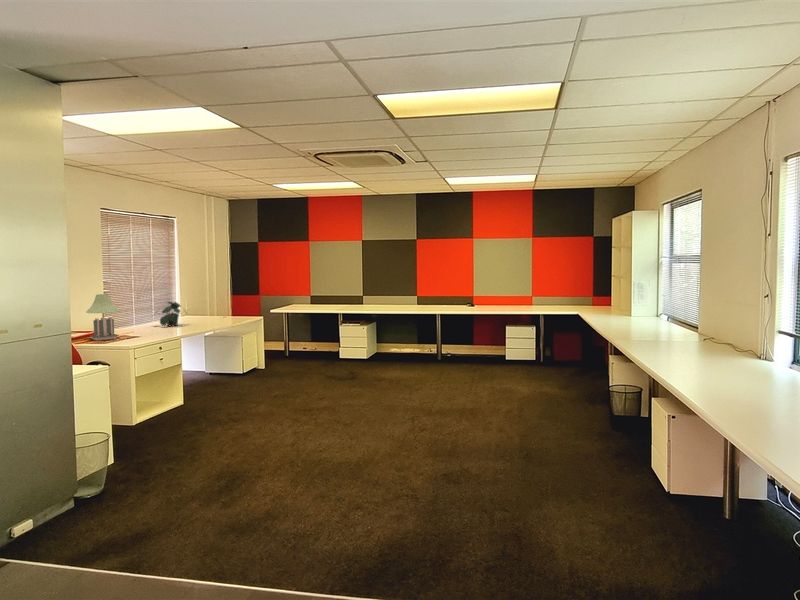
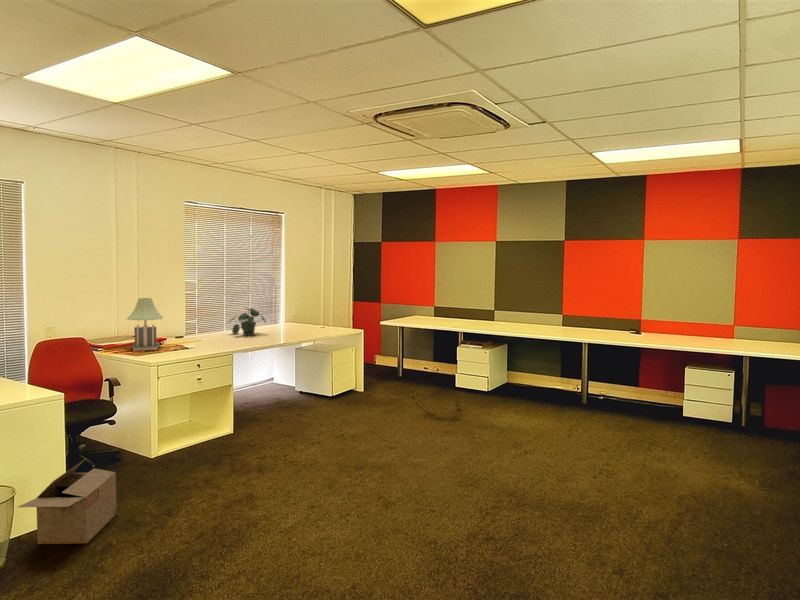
cardboard box: none [116,413,157,474] -> present [18,459,117,544]

